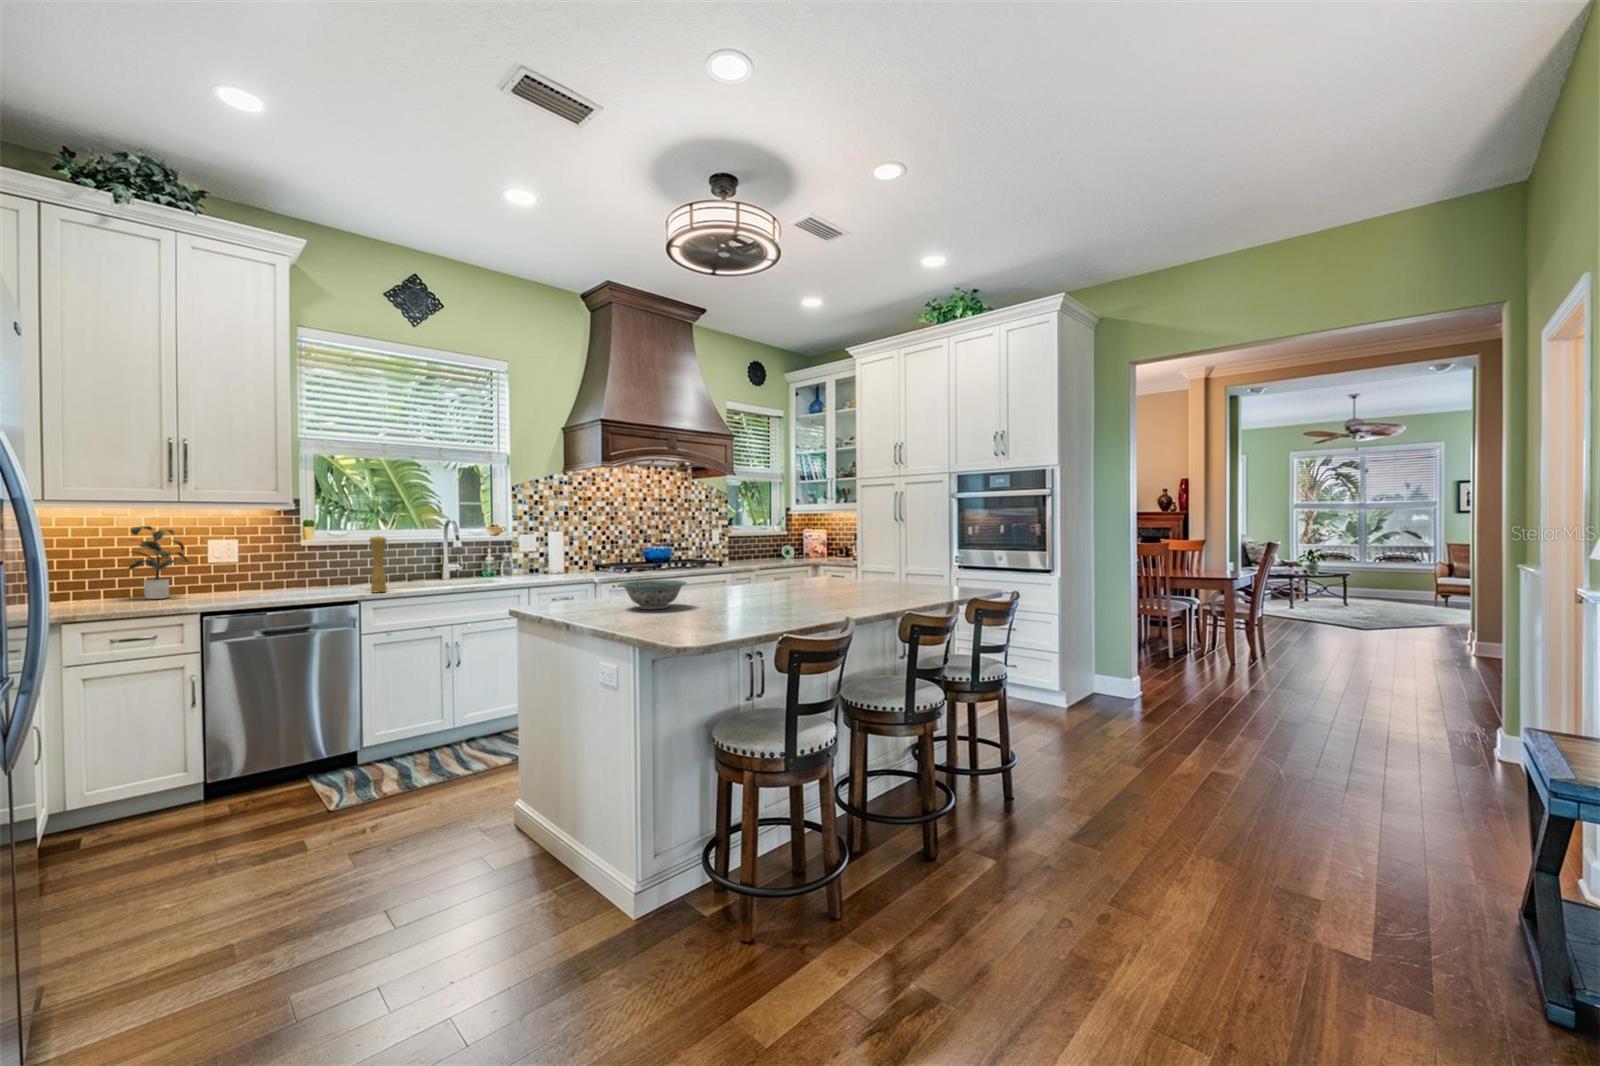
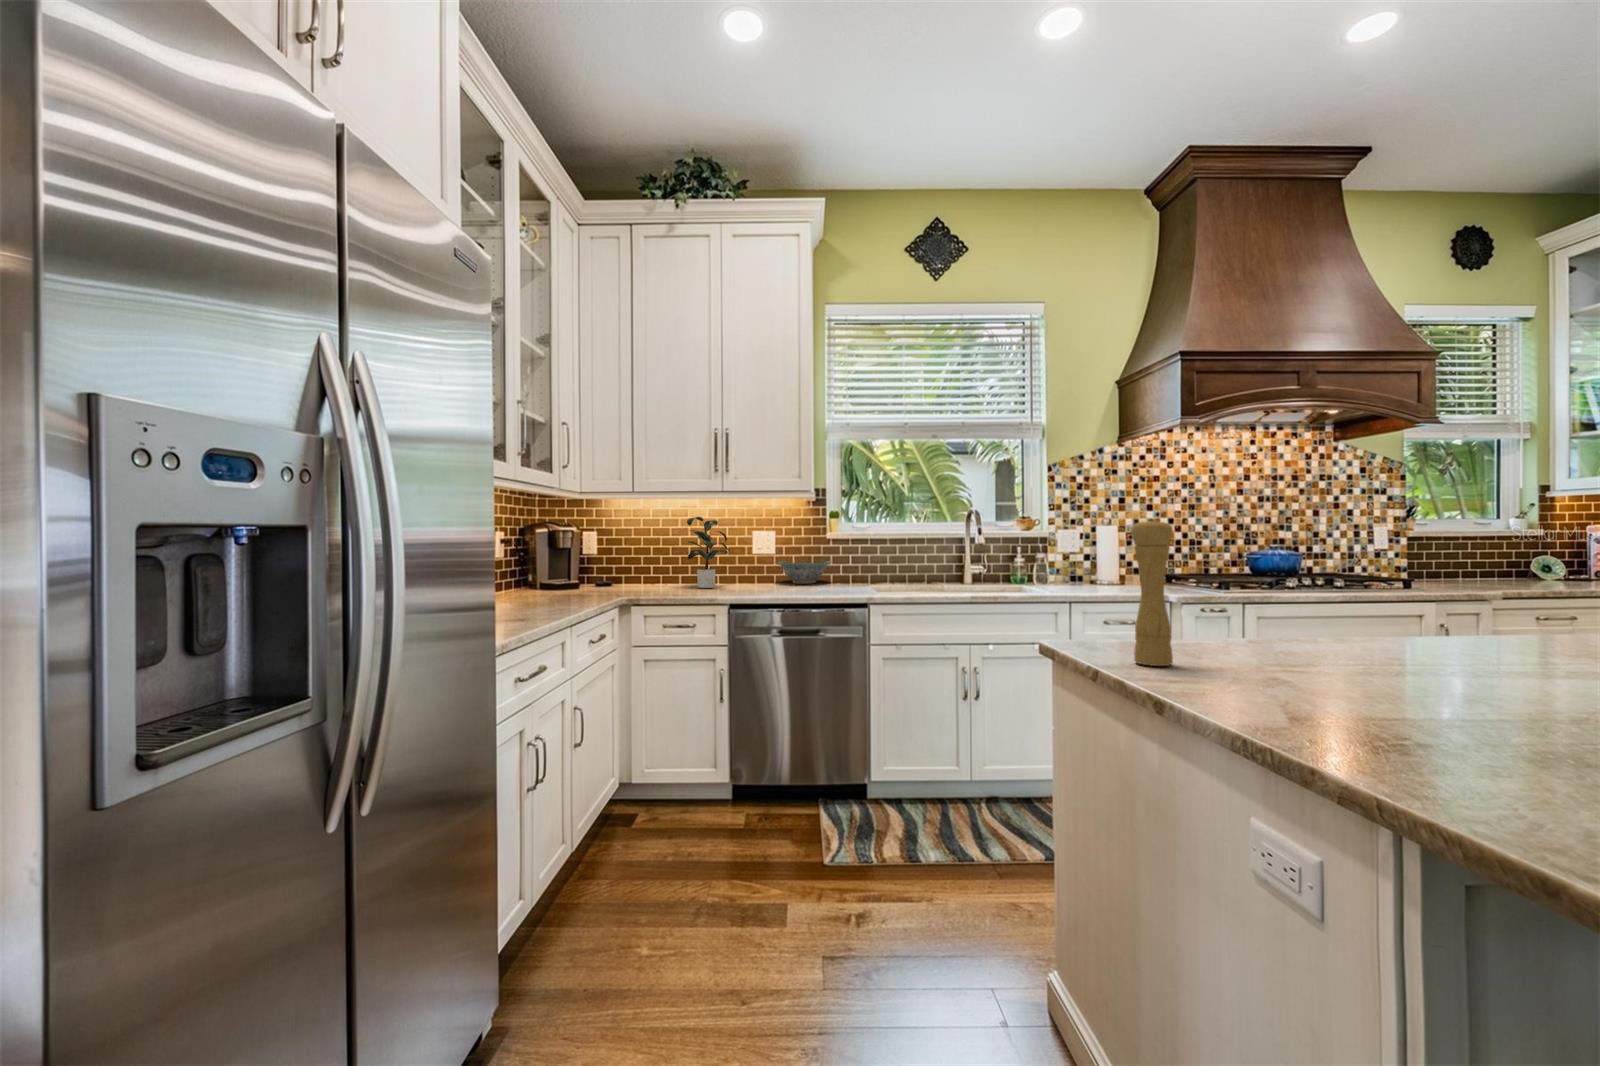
pepper mill: present [370,536,387,593] -> present [1131,519,1173,666]
decorative bowl: present [620,580,686,610] -> present [778,561,830,584]

